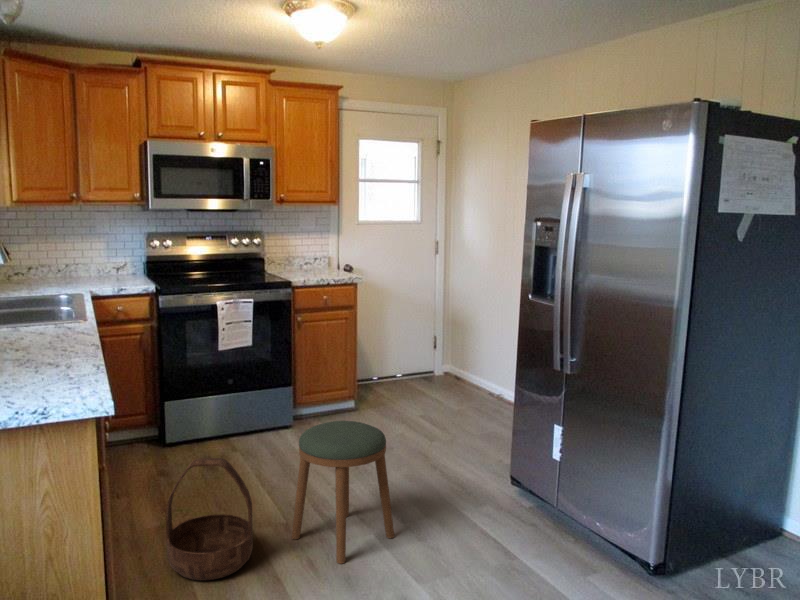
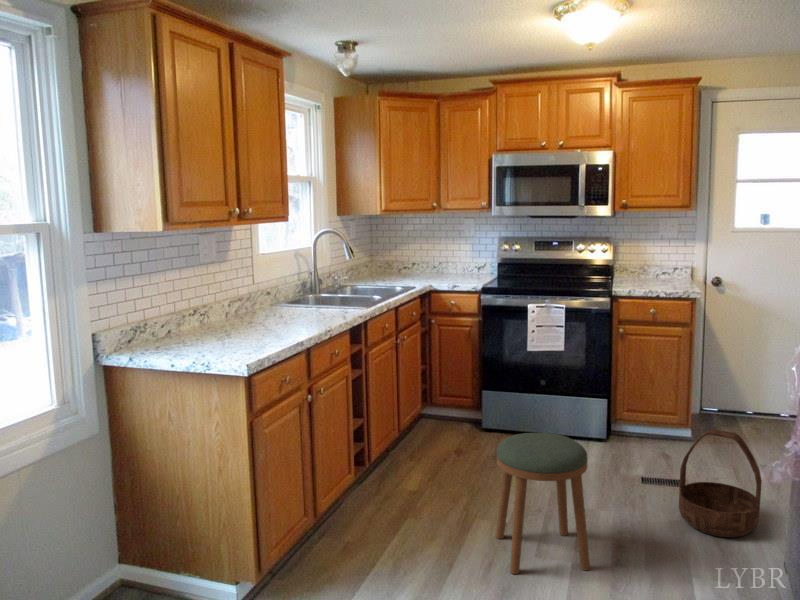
basket: present [166,458,253,580] -> present [679,429,762,537]

